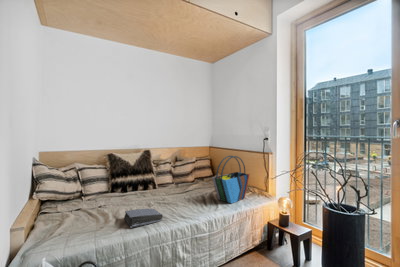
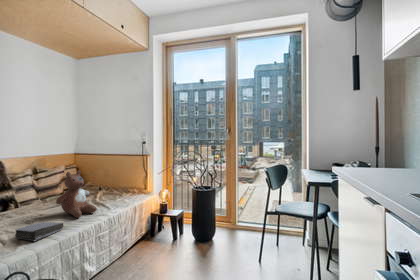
tote bag: present [212,156,249,203] -> none [100,160,133,204]
stuffed bear: none [169,163,202,211] -> present [56,170,96,218]

